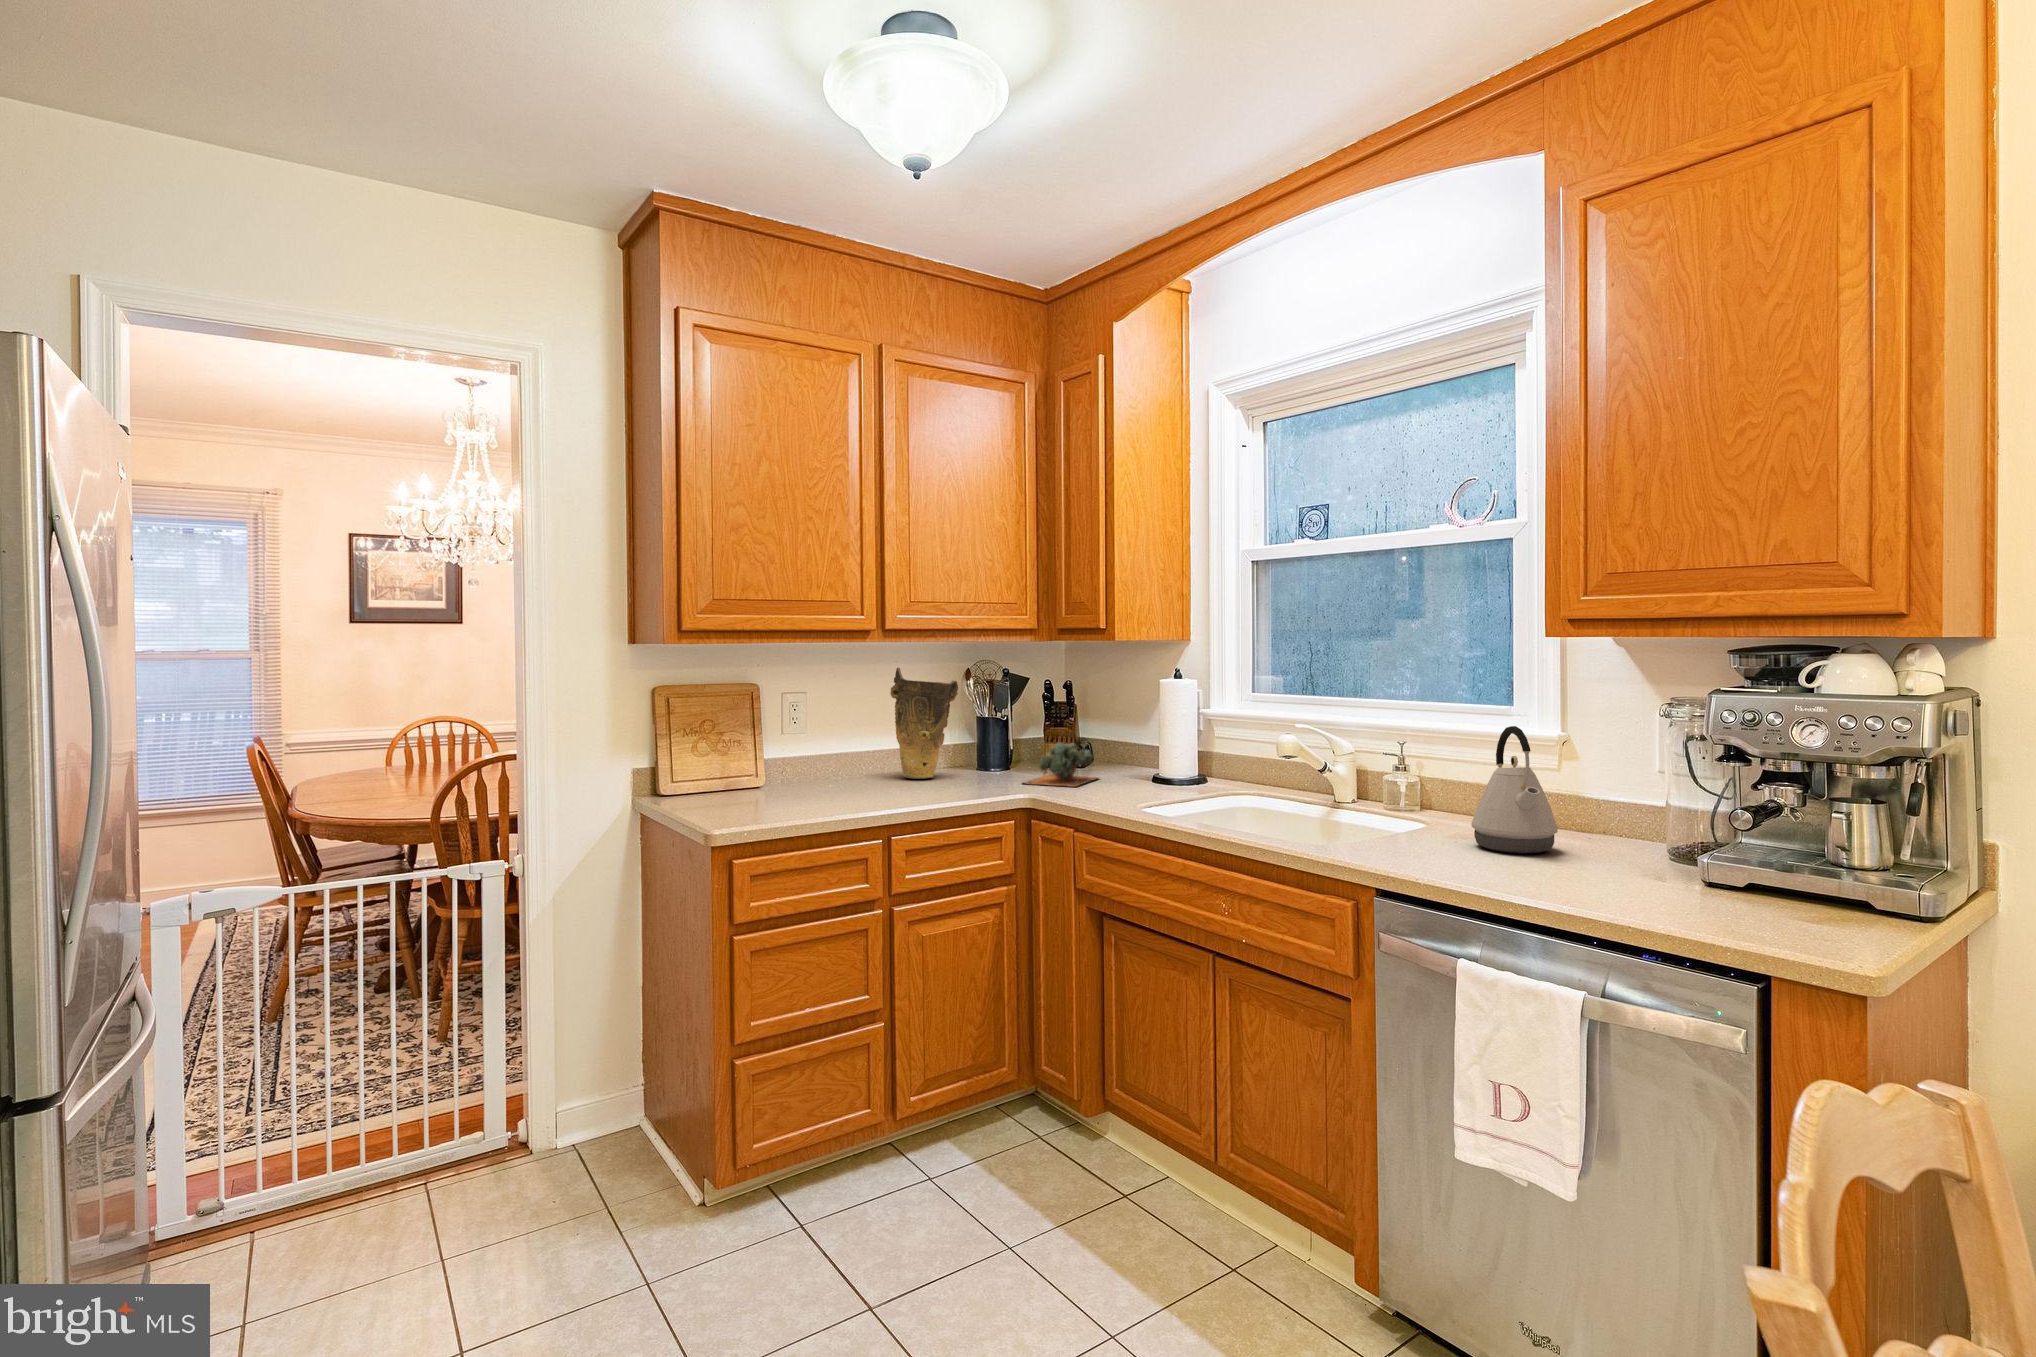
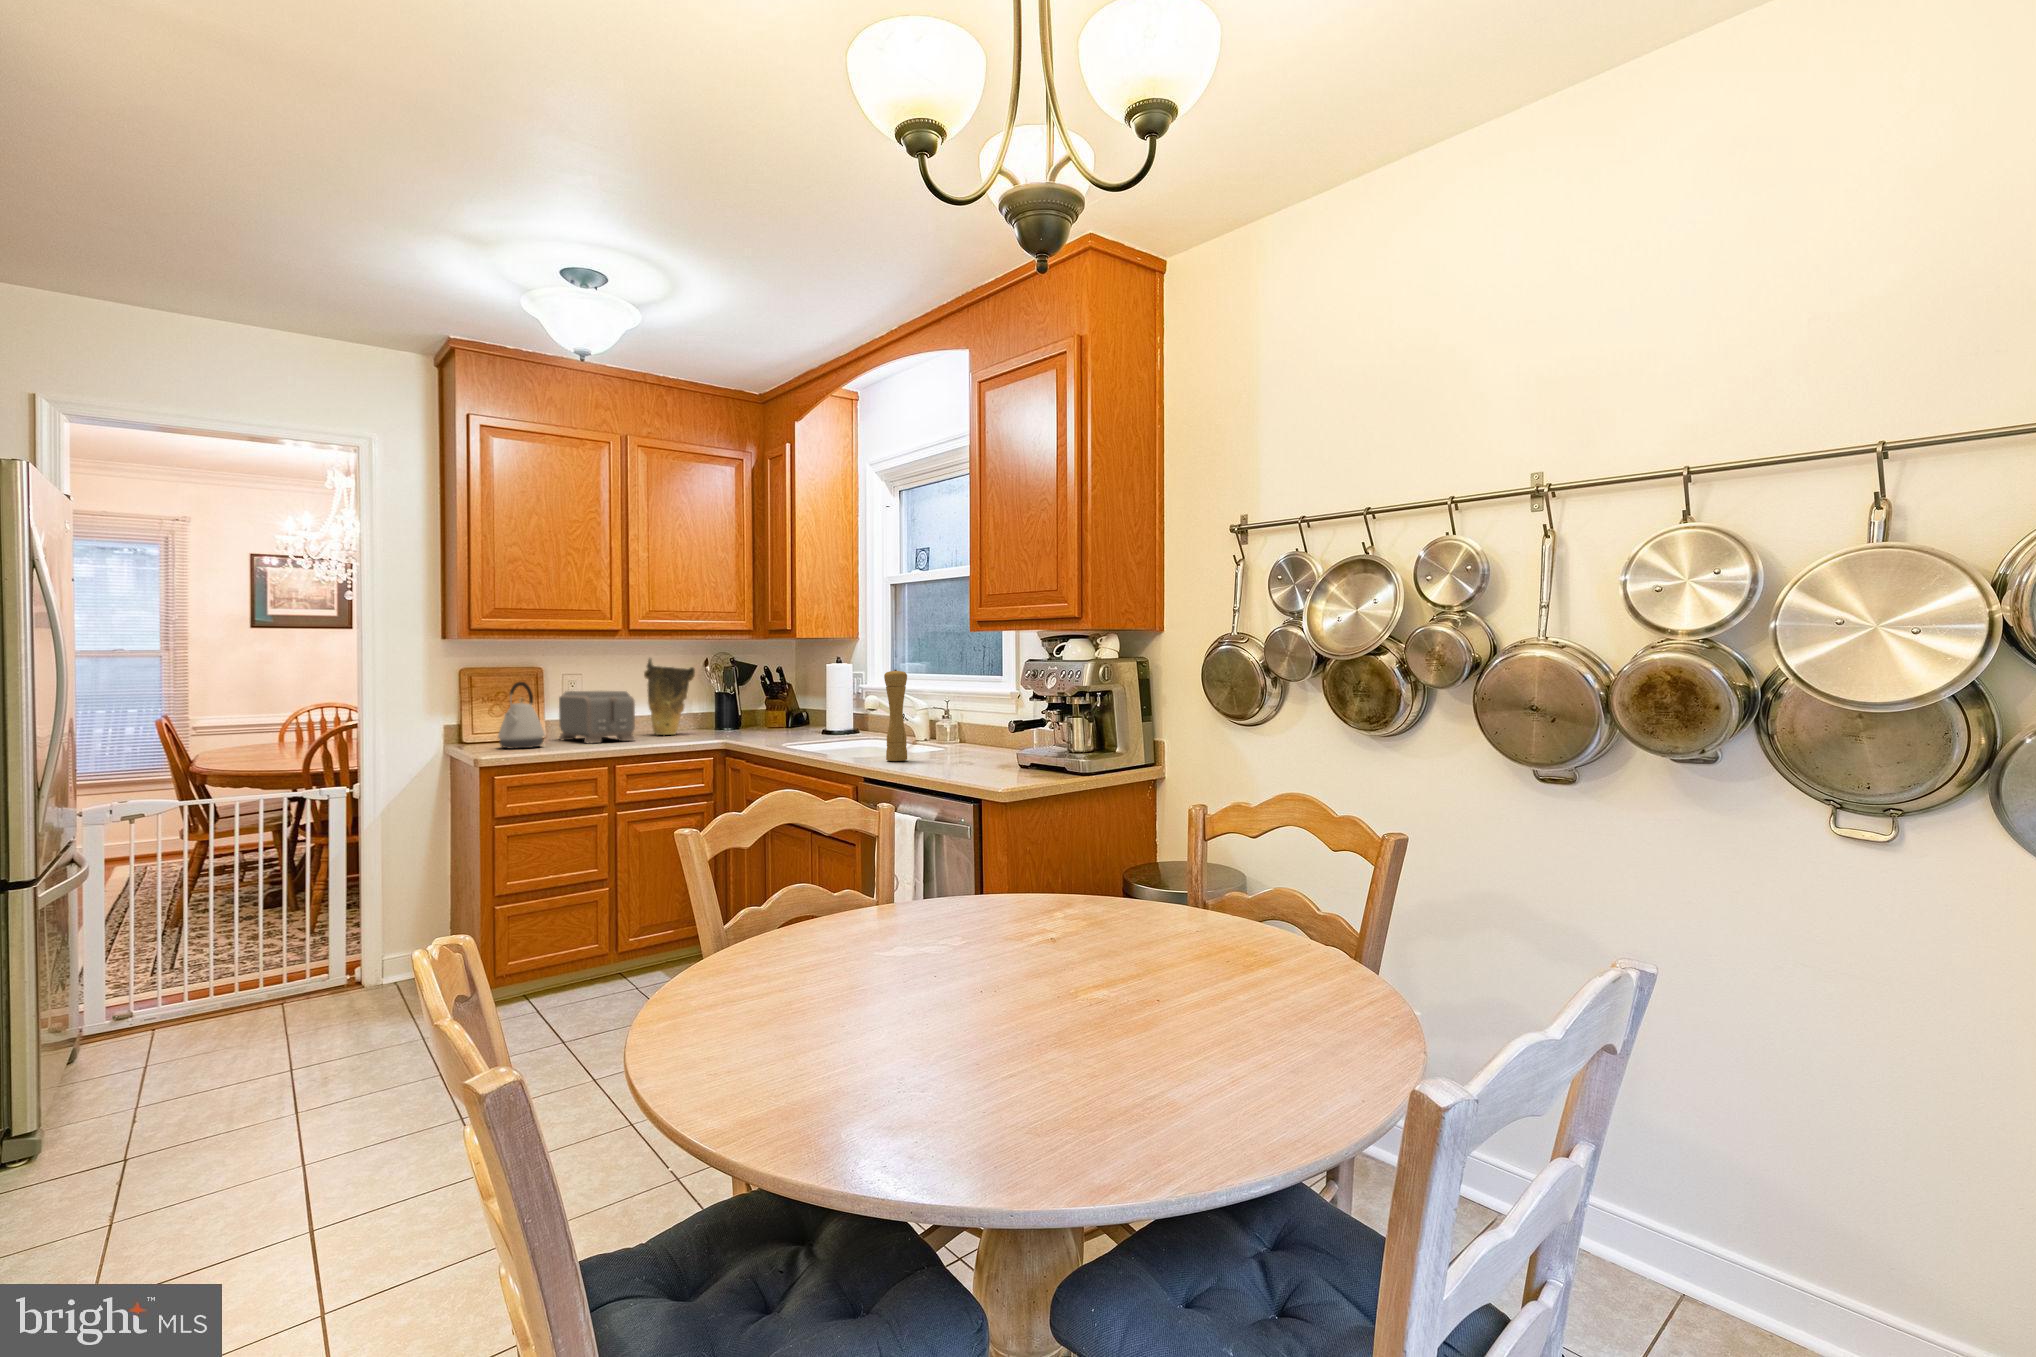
pepper mill: none [1402,704,1444,862] -> present [884,670,907,761]
toaster: none [783,716,898,799] -> present [559,691,635,743]
kettle: present [1471,726,1558,853] -> present [498,682,545,749]
succulent plant: present [1024,742,1098,787] -> none [732,709,796,738]

